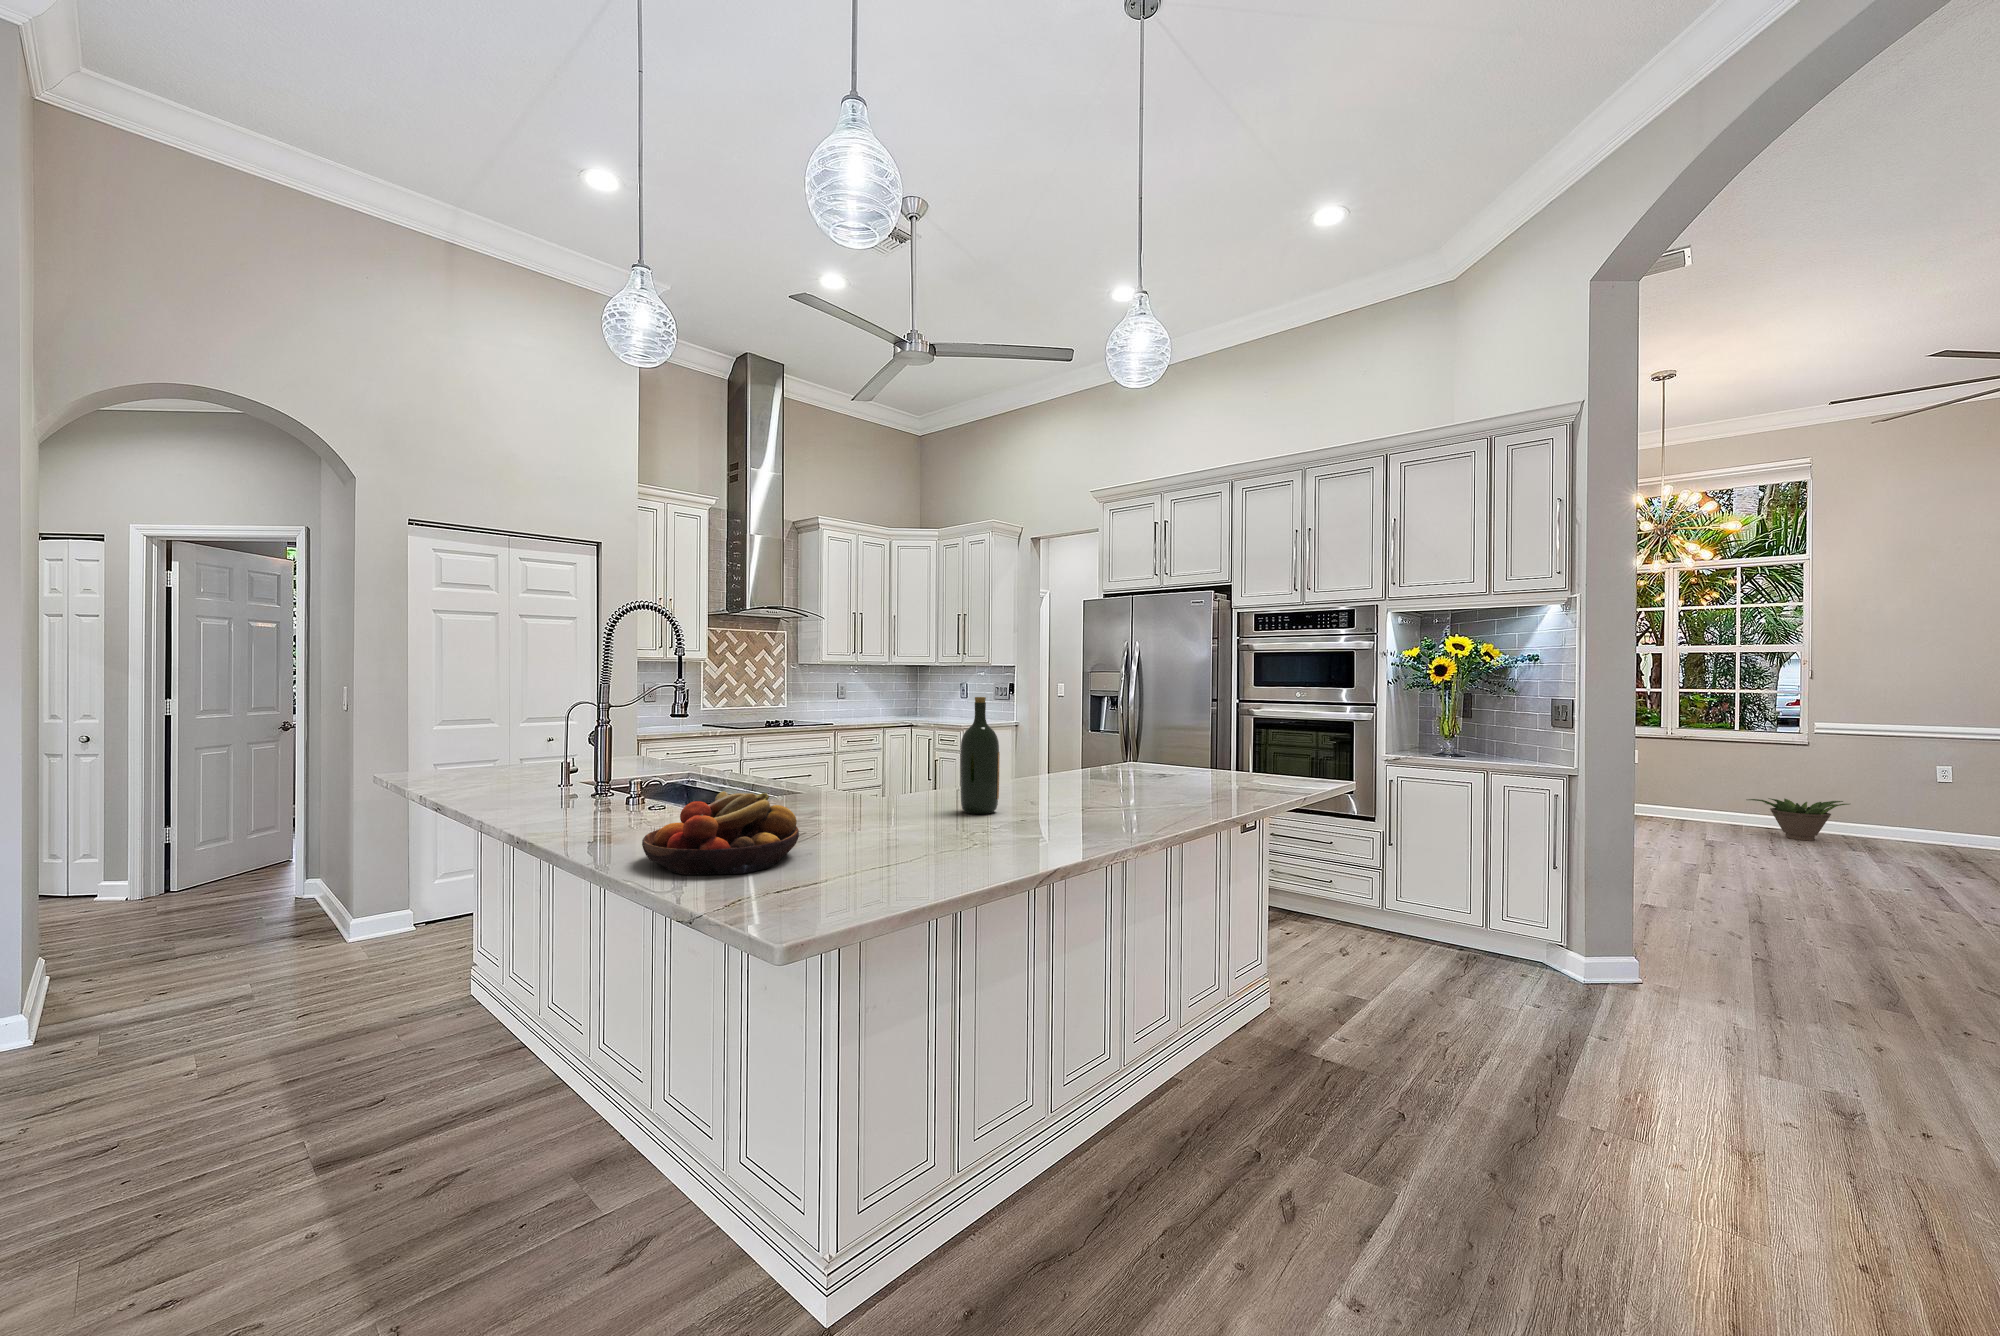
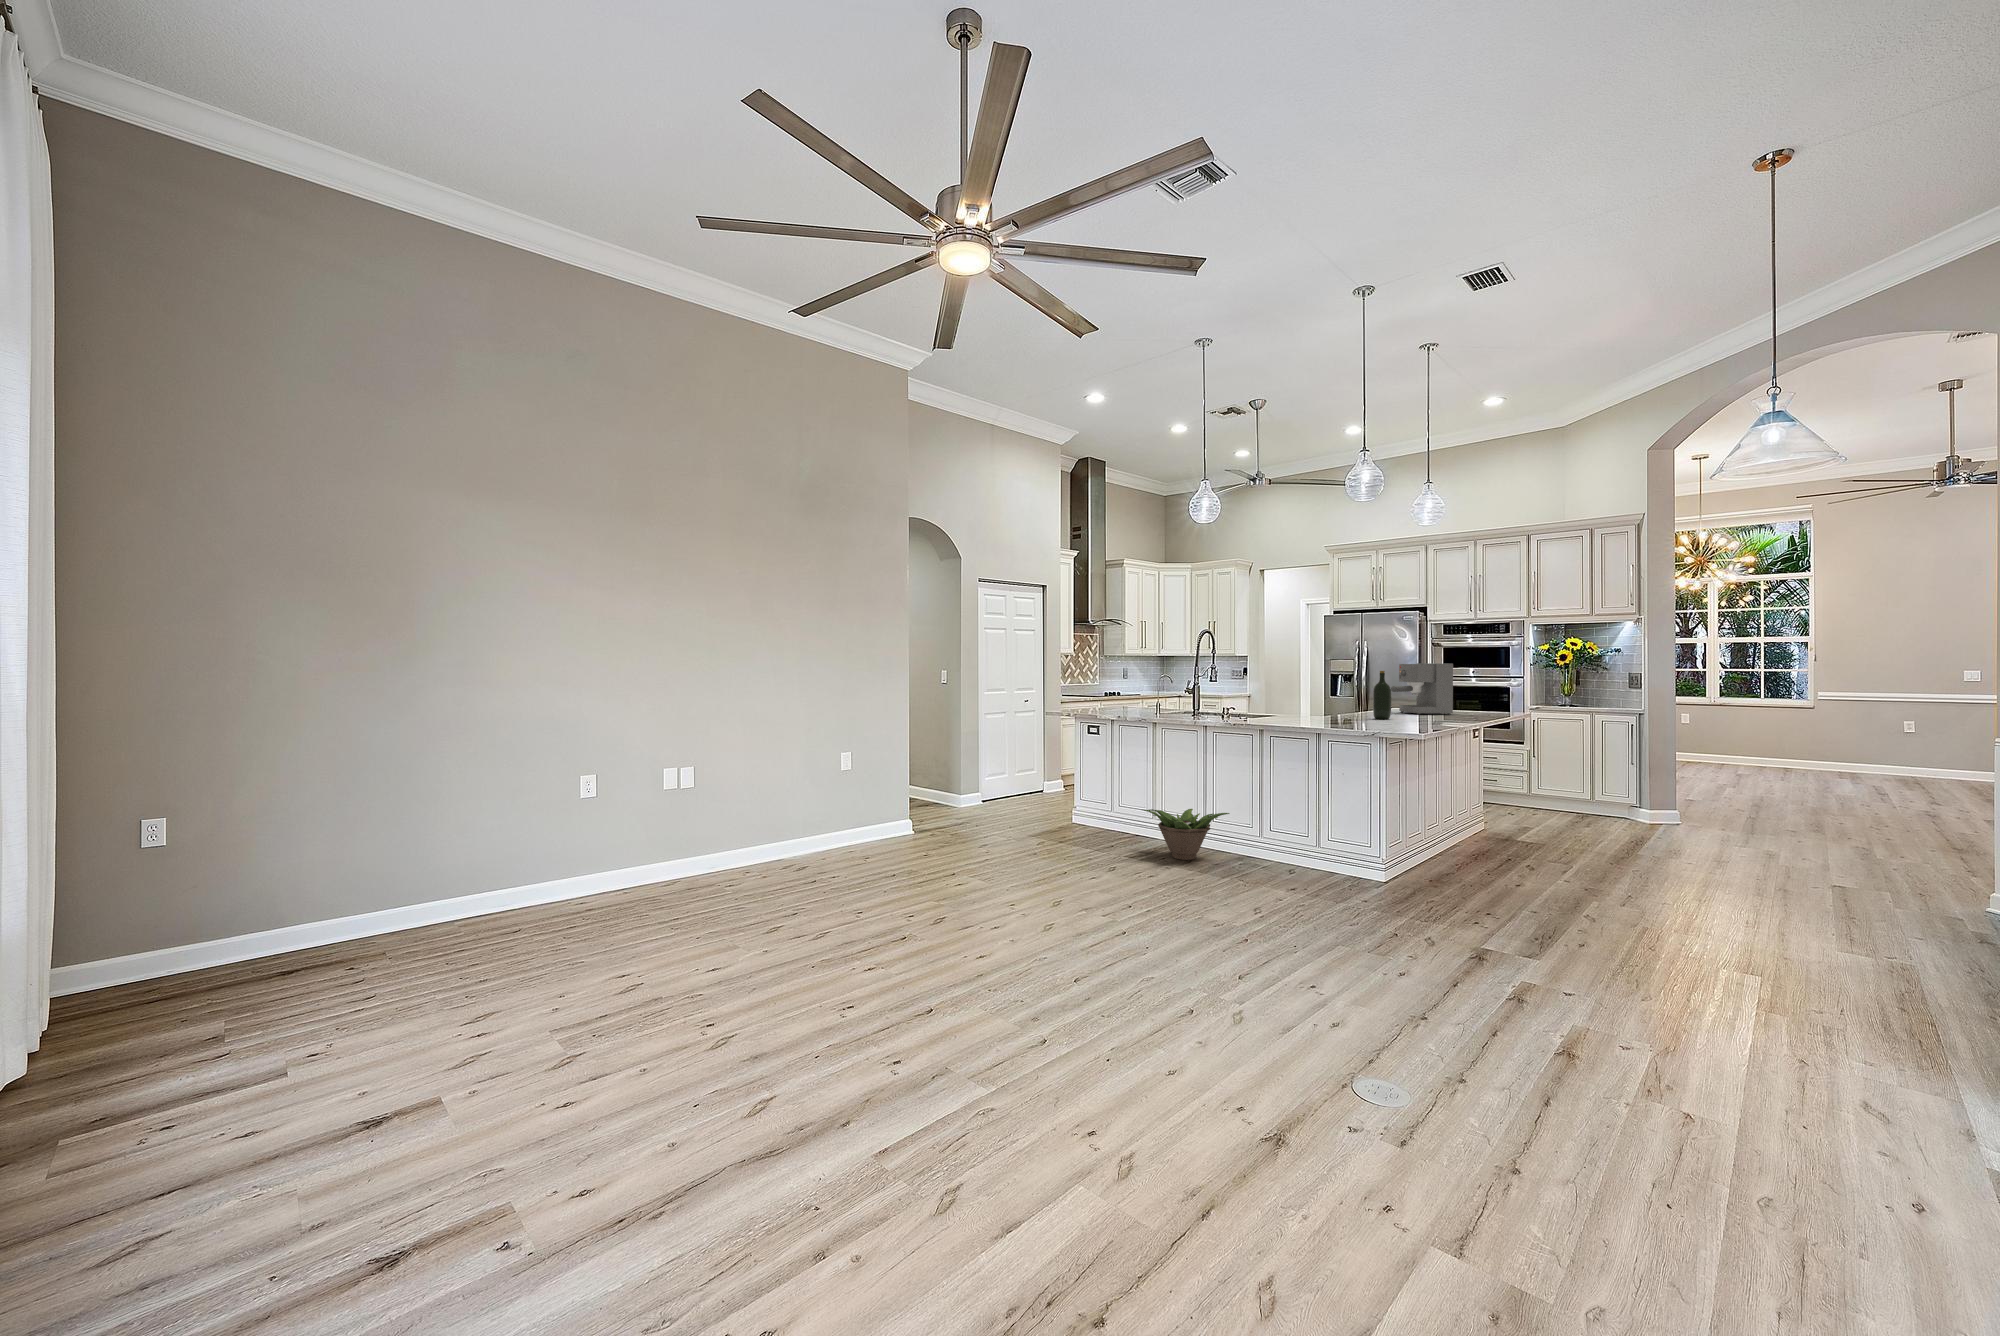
coffee maker: none [1064,679,1187,789] -> present [1391,663,1453,714]
fruit bowl: present [642,791,799,875] -> none [1307,703,1363,727]
decorative plant: present [1748,798,1849,841] -> present [1144,809,1229,860]

